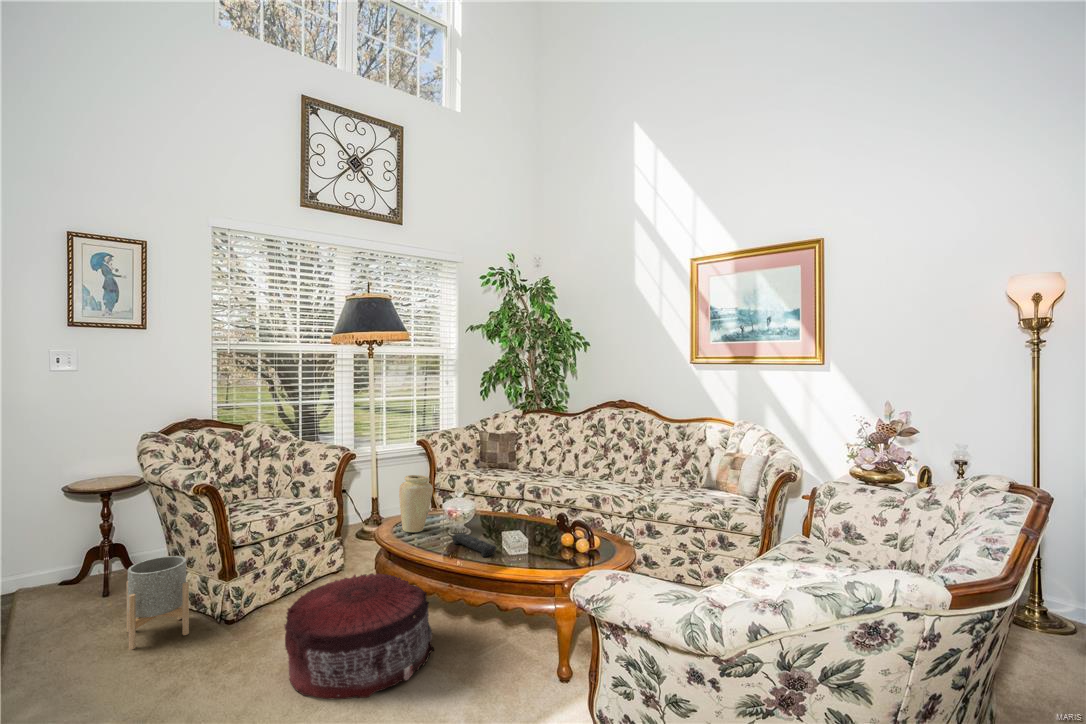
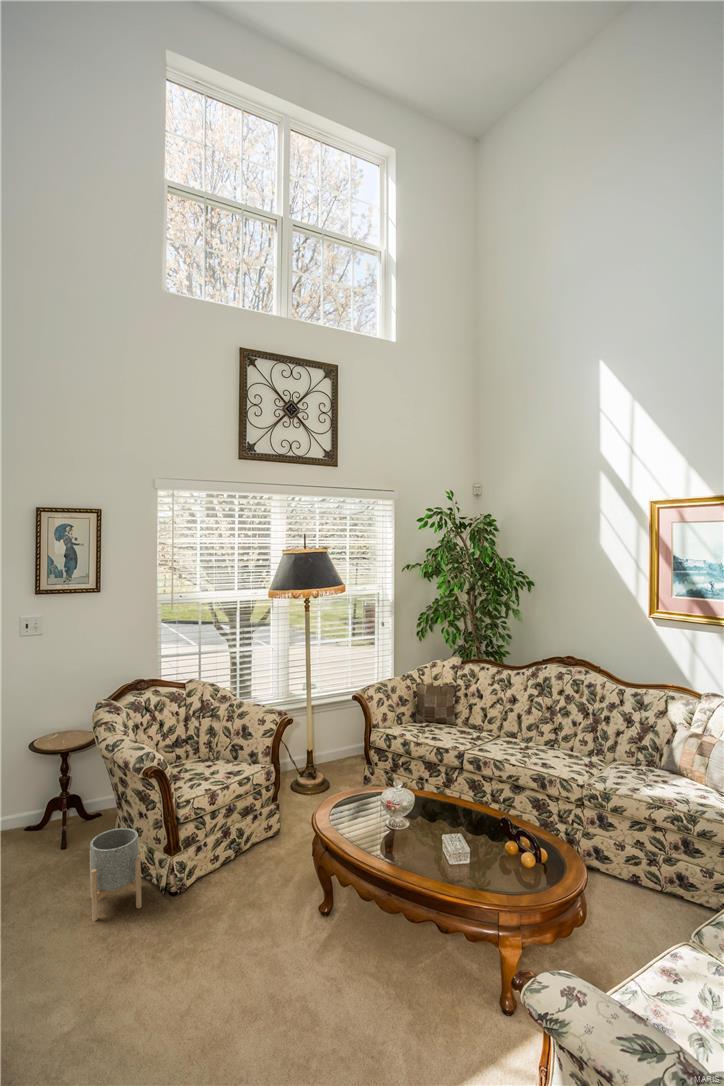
vase: present [399,475,433,532] -> none [330,760,363,822]
remote control: present [452,533,496,557] -> none [383,832,428,868]
pouf: present [285,574,434,700] -> none [223,866,366,1017]

